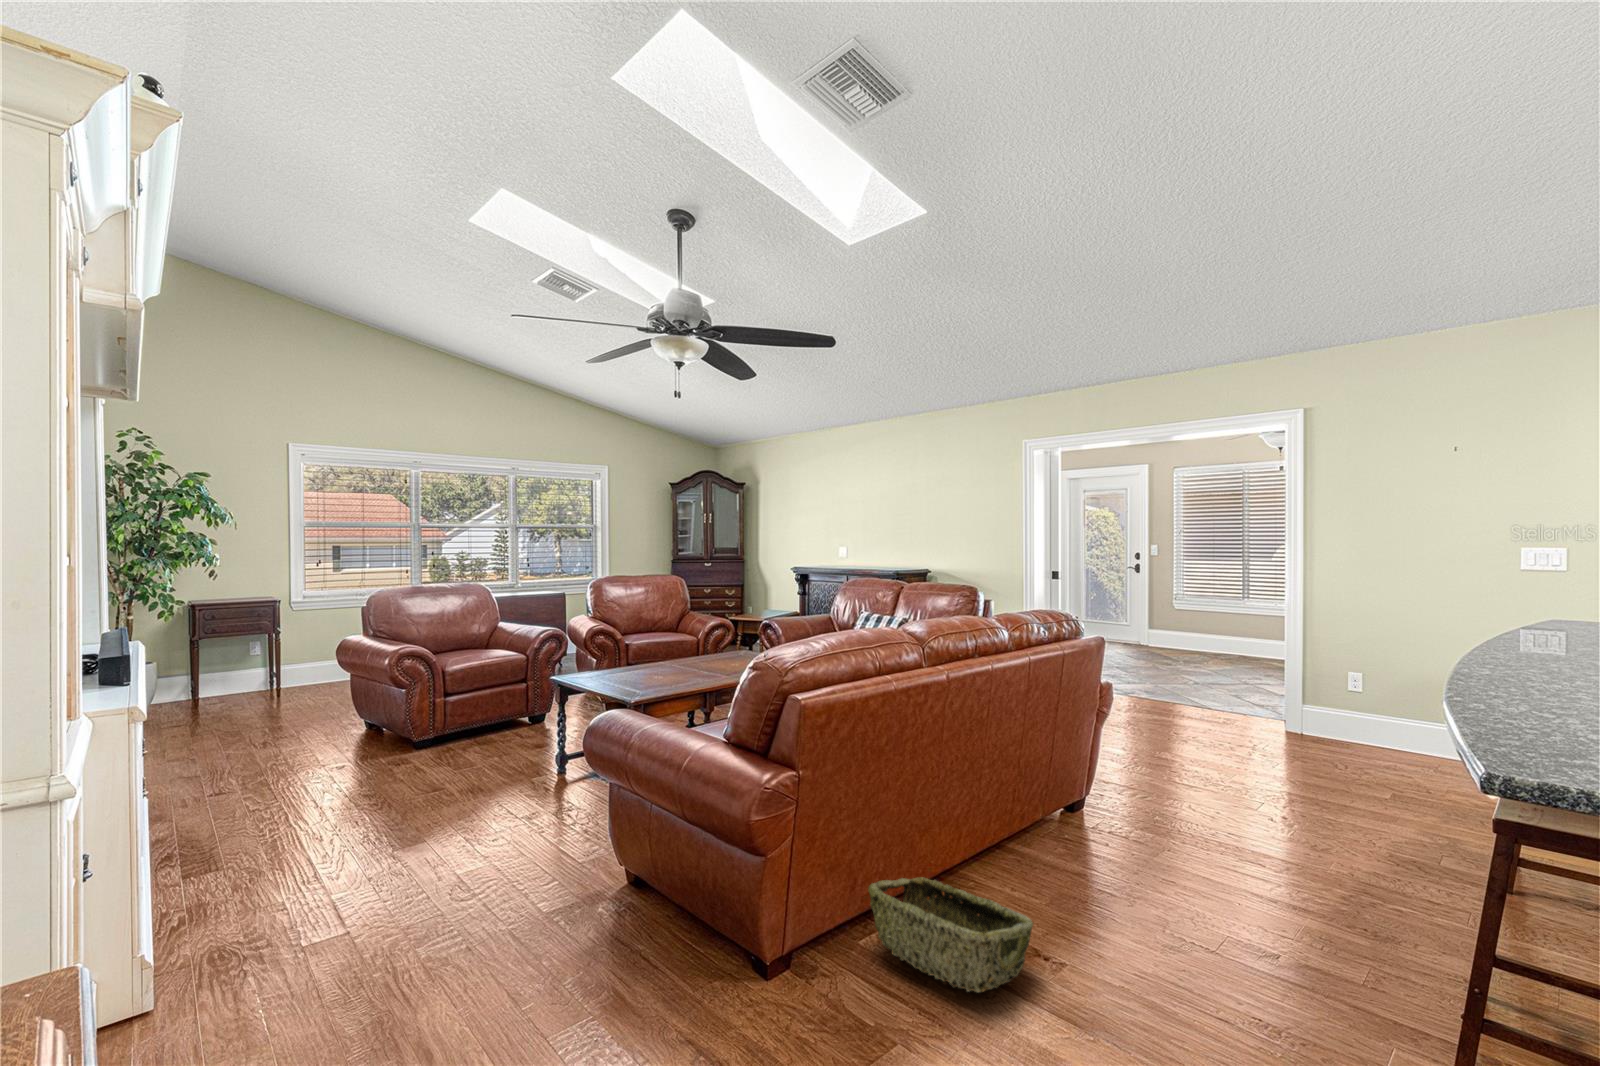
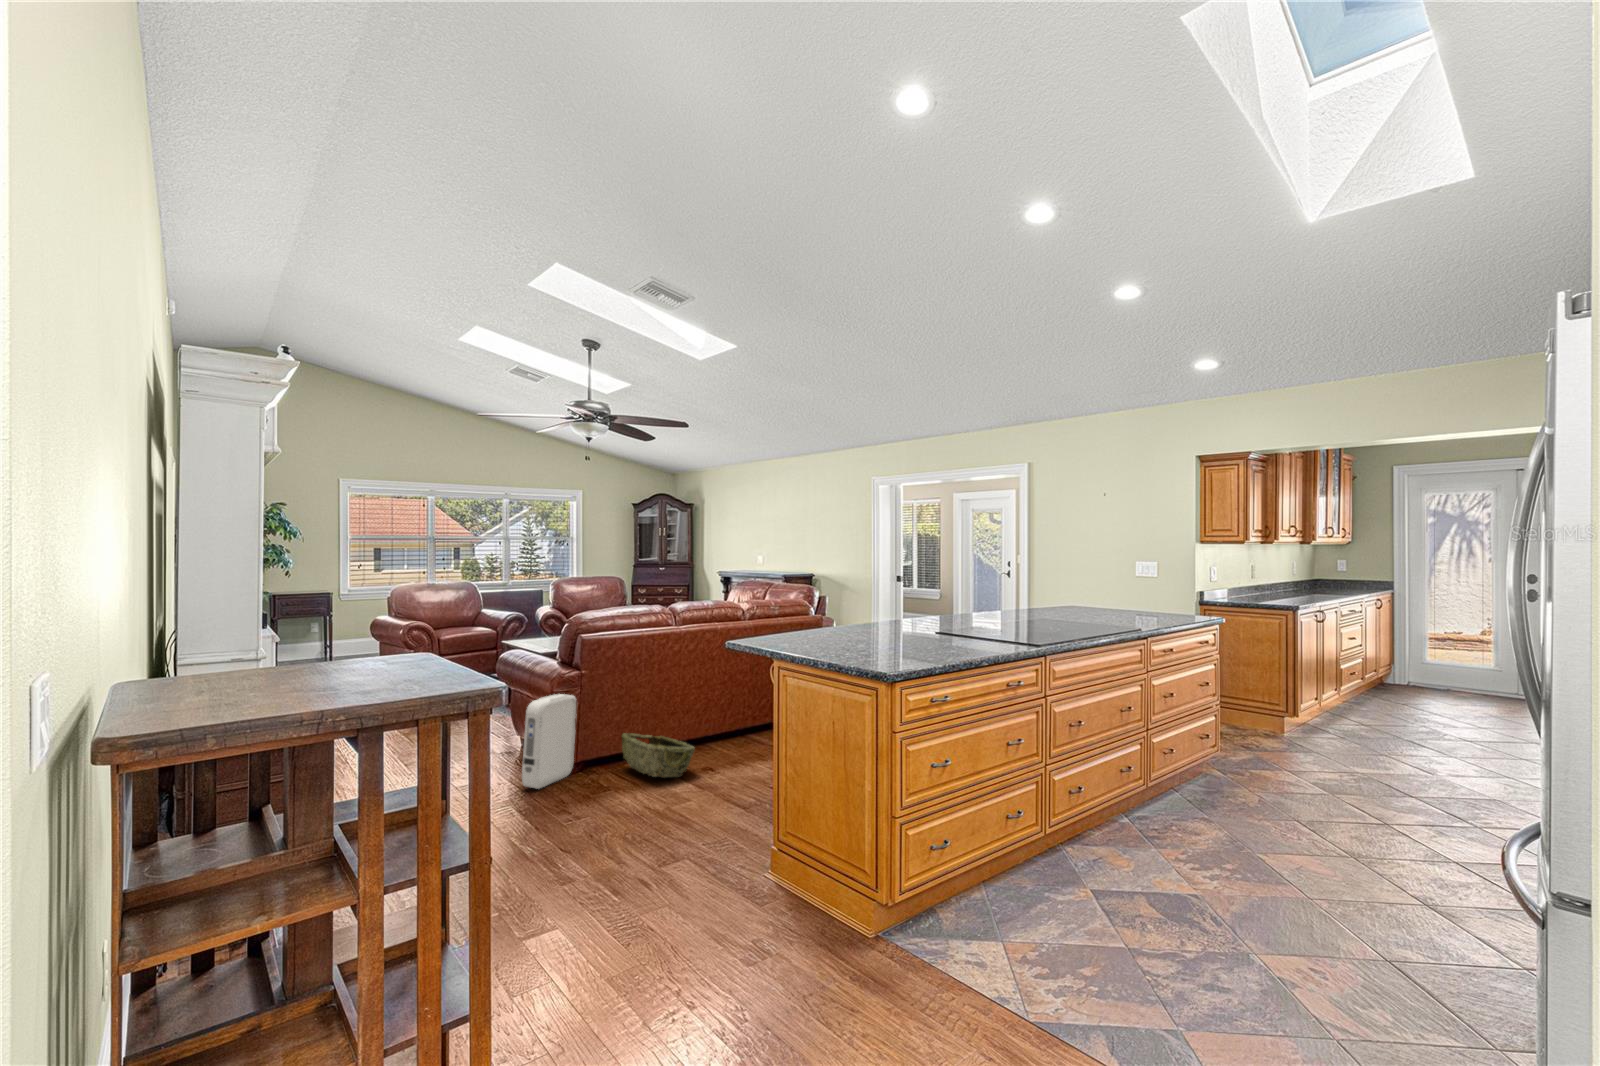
air purifier: none [711,816,789,1045] -> present [522,694,576,789]

